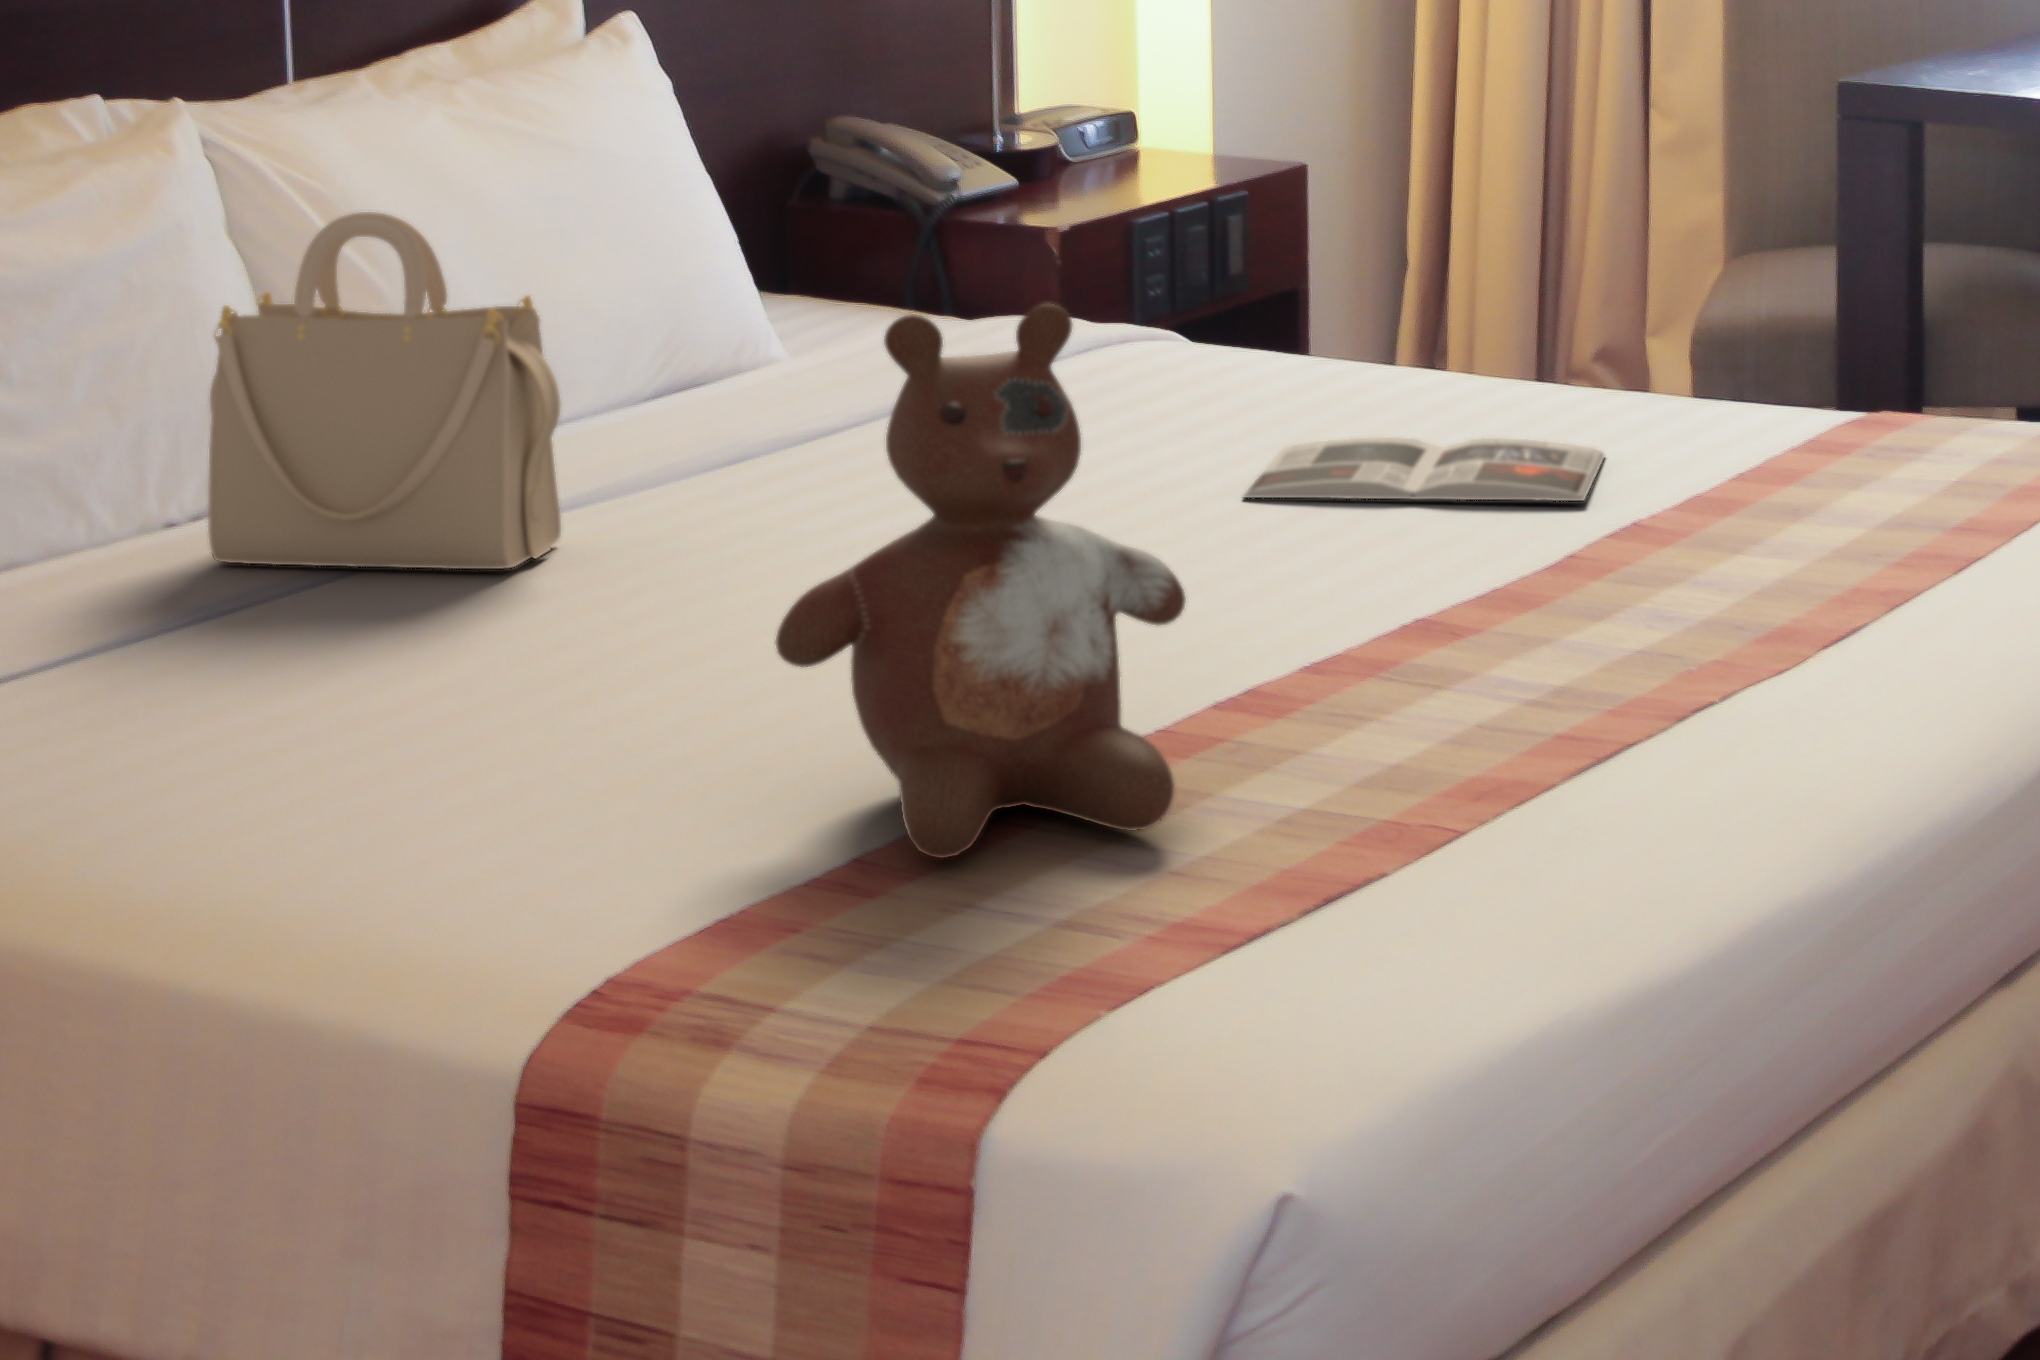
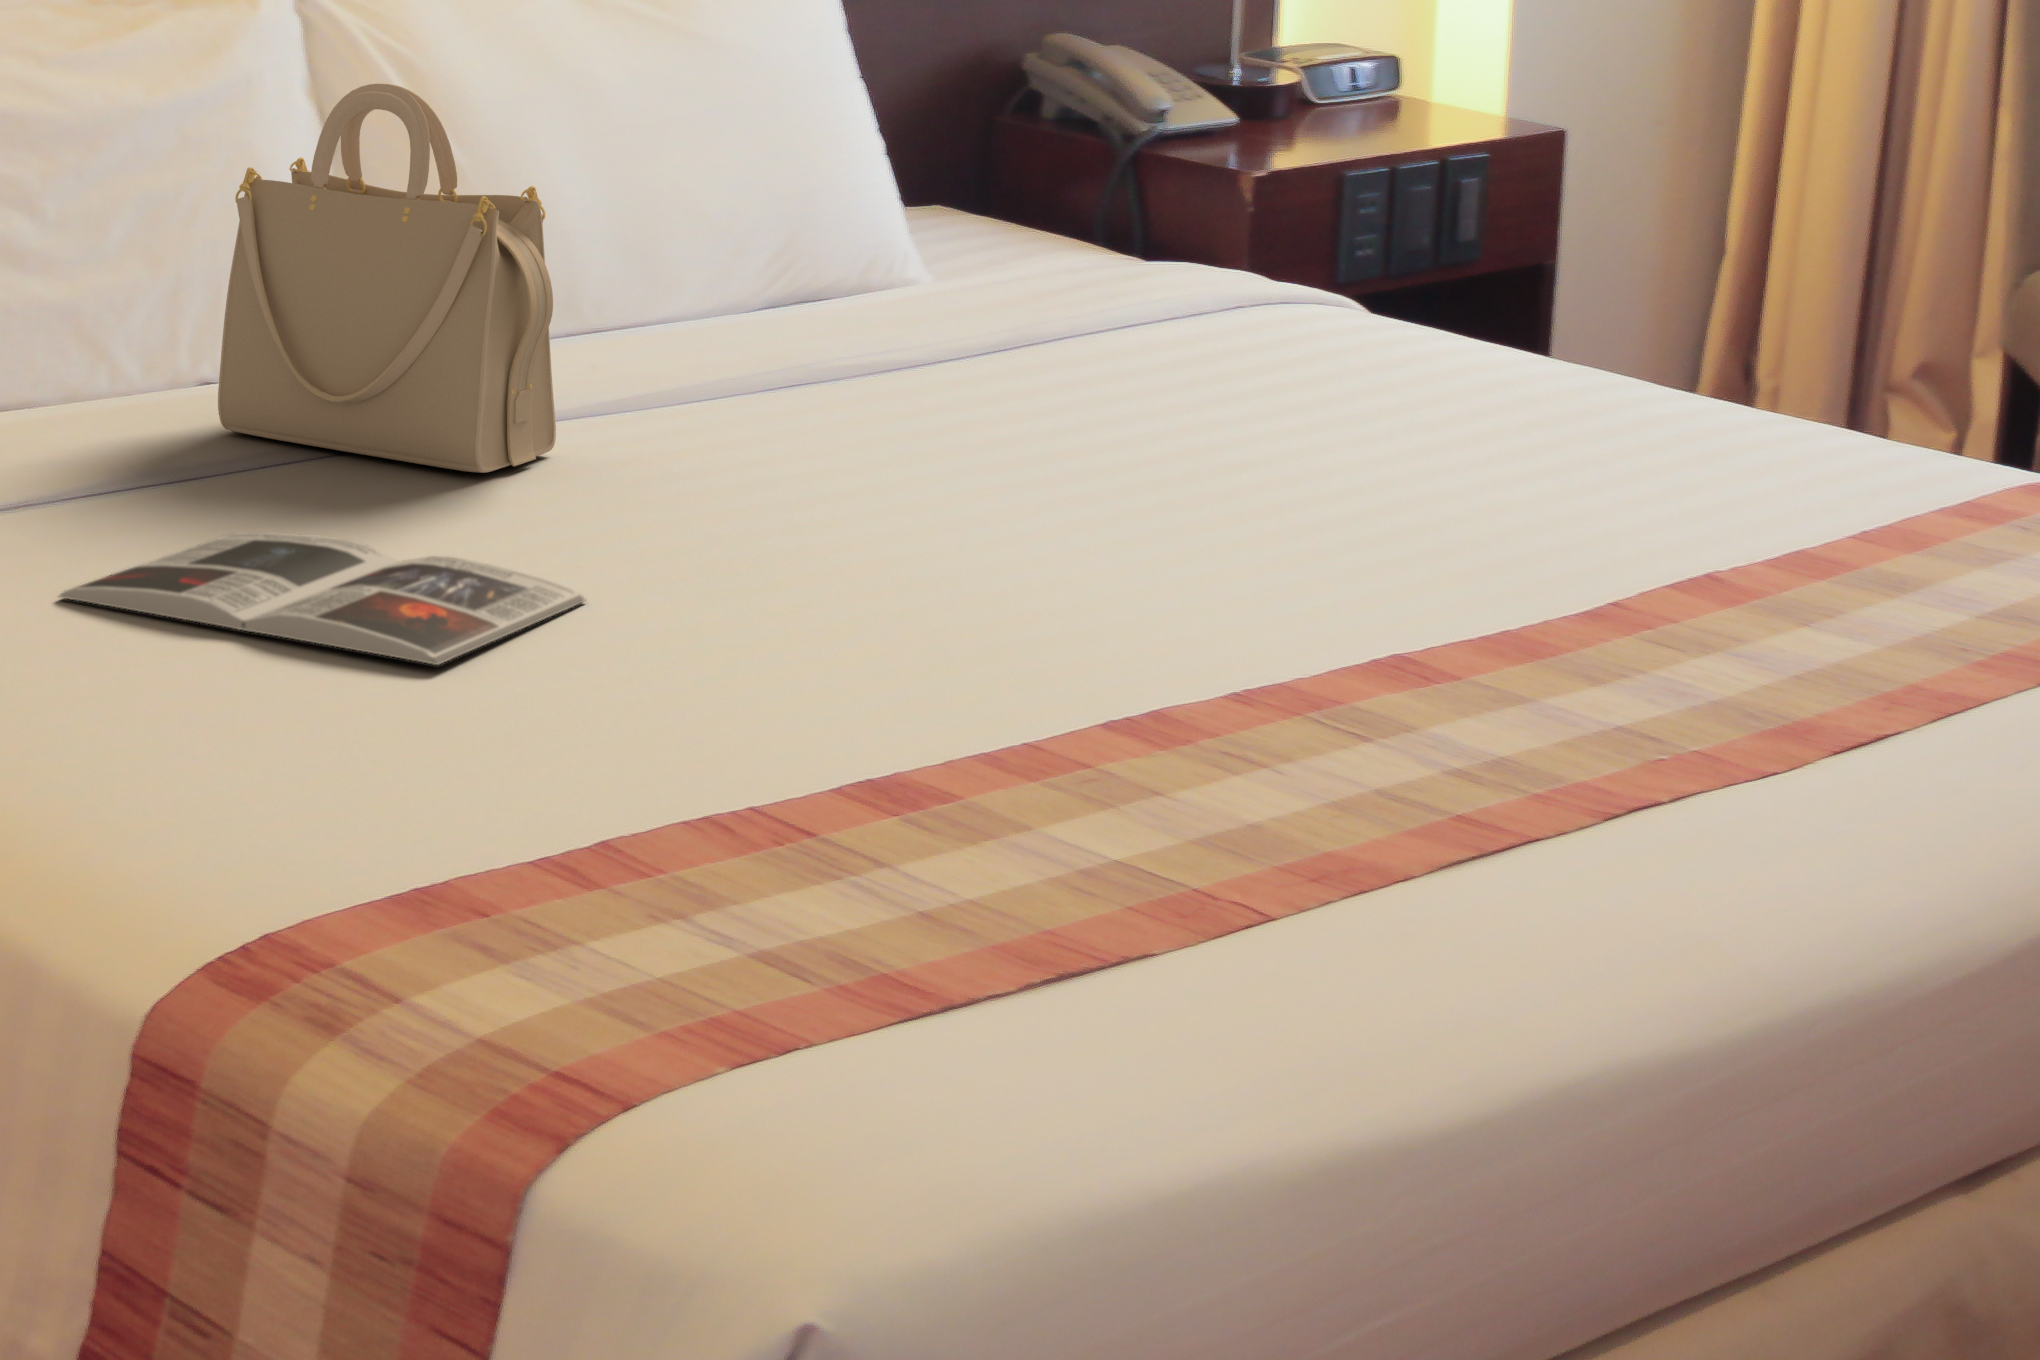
stuffed bear: present [776,304,1186,858] -> none [555,238,1021,860]
magazine: present [1243,437,1605,501] -> present [59,532,586,665]

